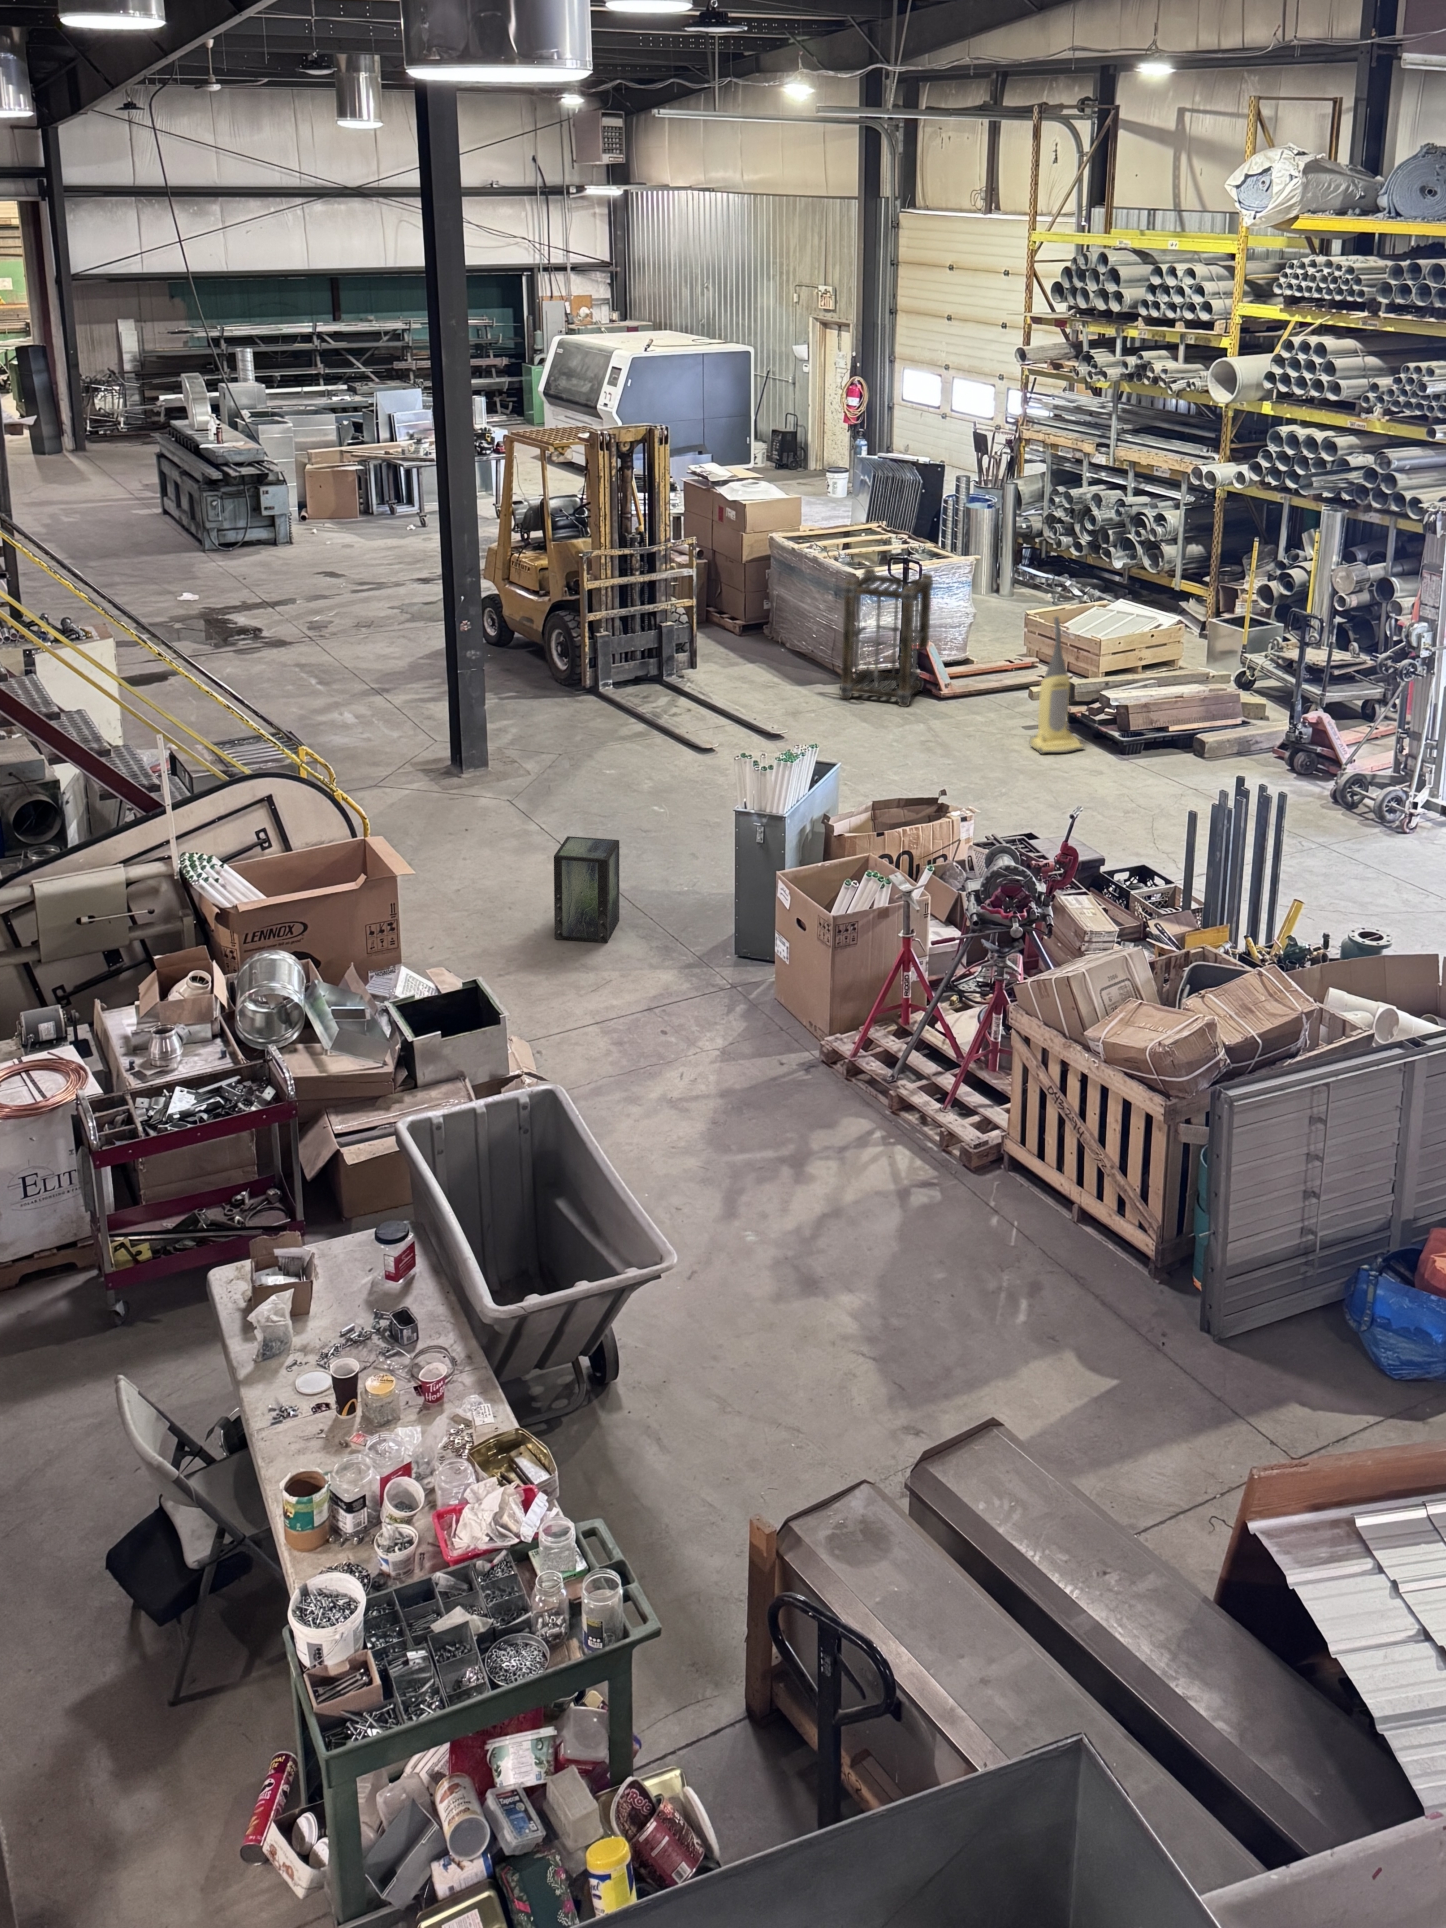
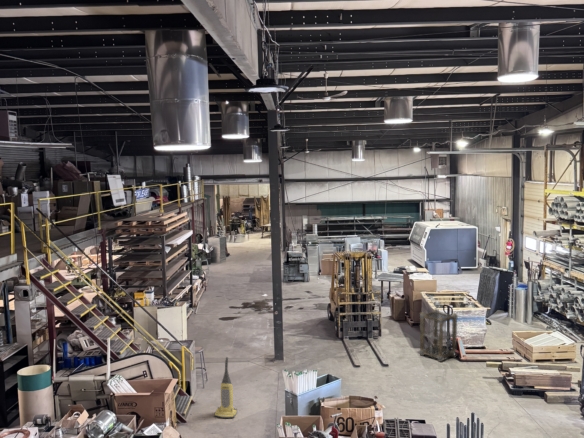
vacuum cleaner: present [1030,617,1084,753] -> present [214,357,237,418]
storage box: present [554,836,619,943] -> none [233,390,259,430]

